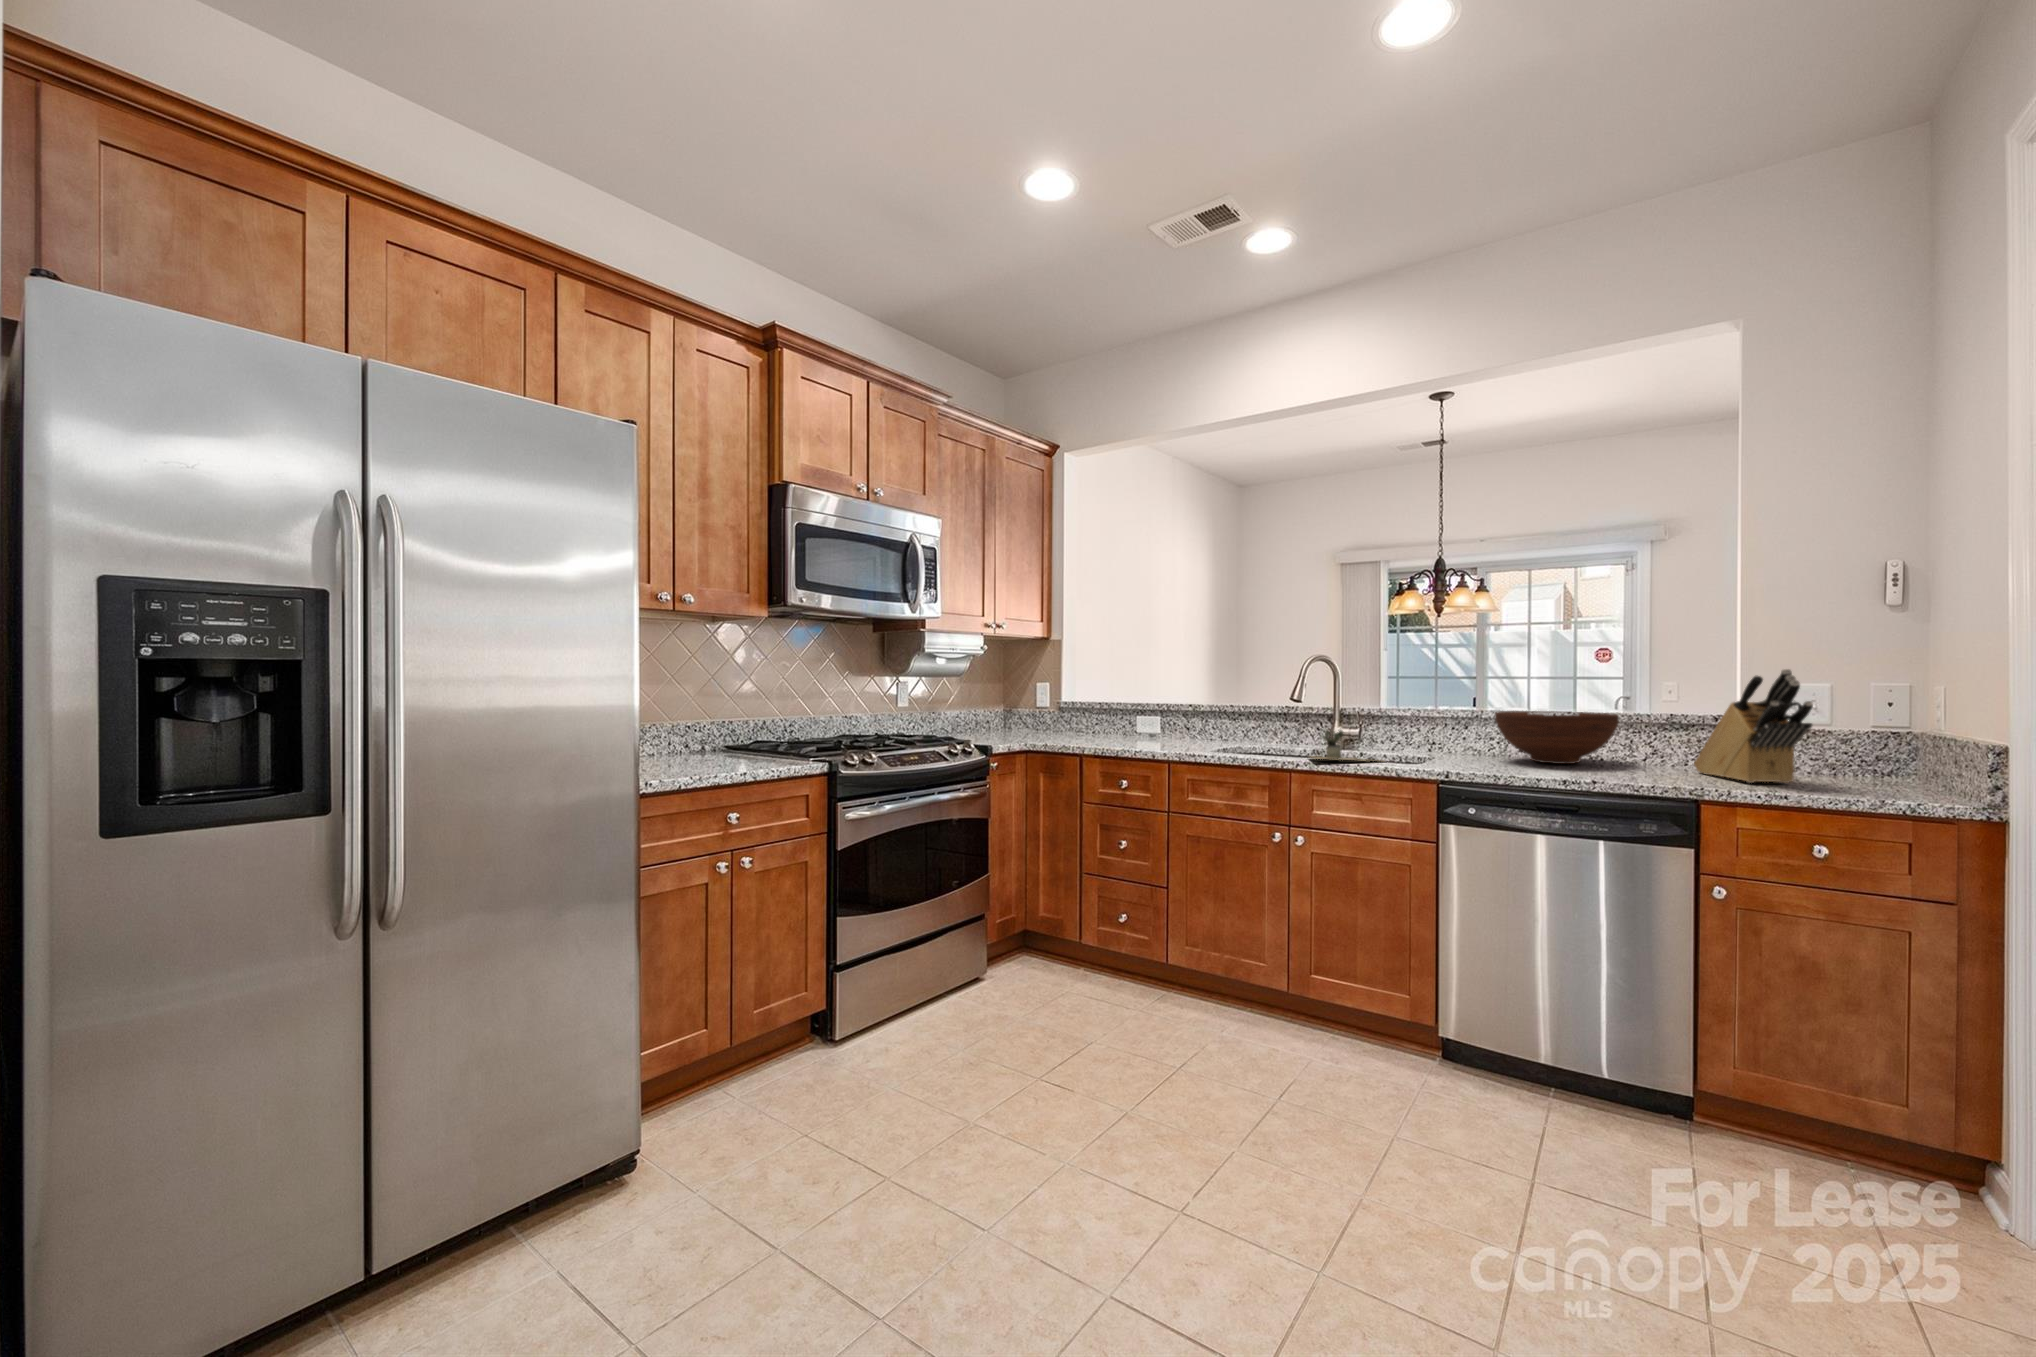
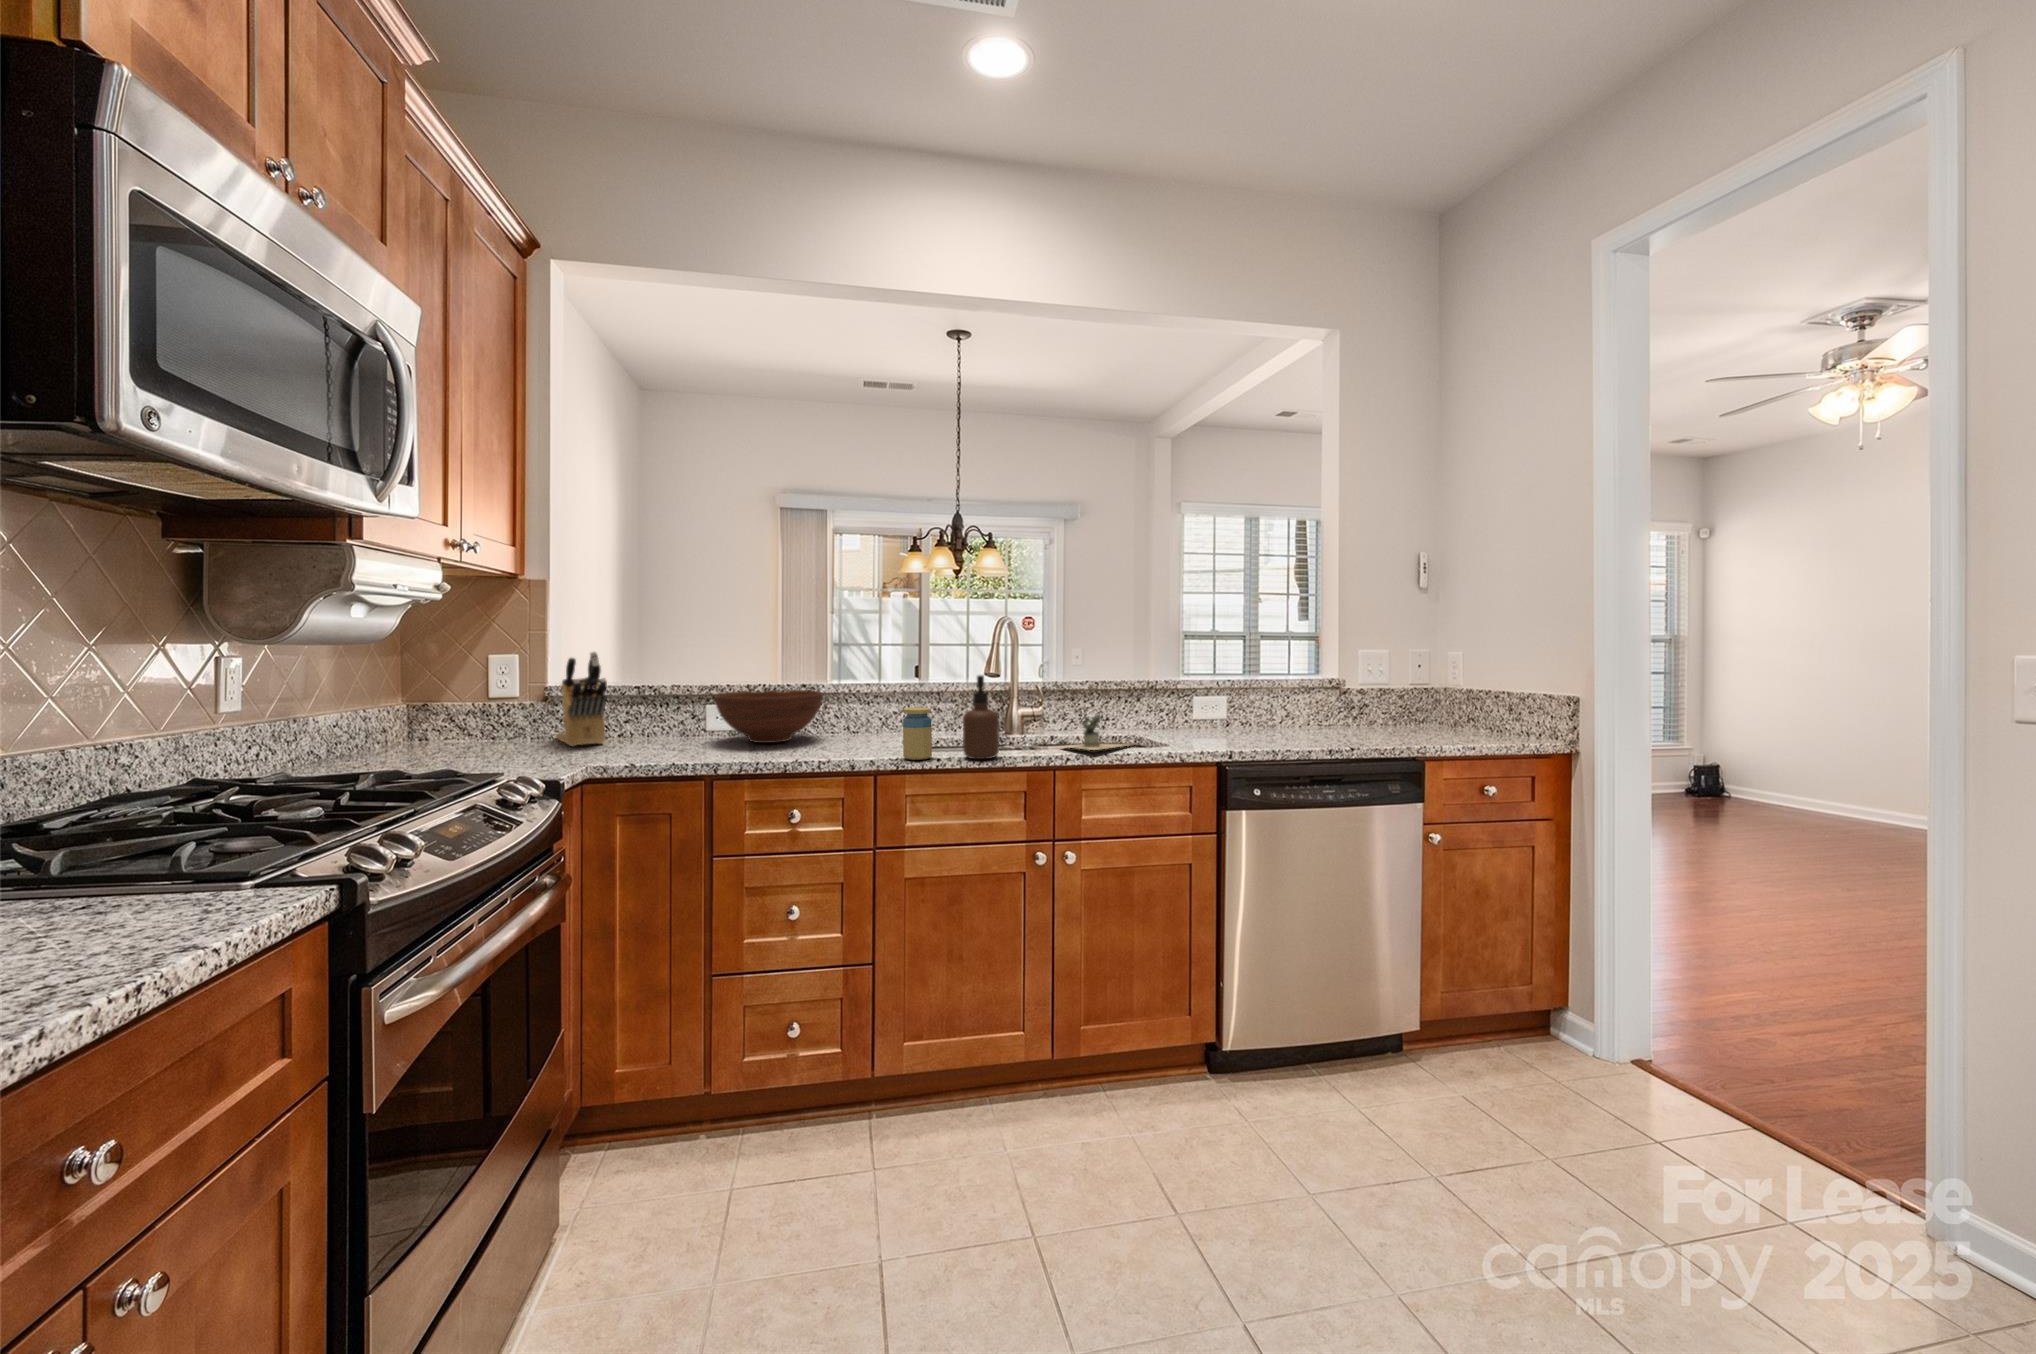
knife block: present [1694,669,1813,783] -> present [556,652,607,746]
soap dispenser: none [1210,689,1240,758] -> present [963,675,999,759]
fruit bowl: present [1495,711,1619,764] -> present [715,690,823,743]
jar: none [1169,714,1193,755] -> present [903,708,932,760]

